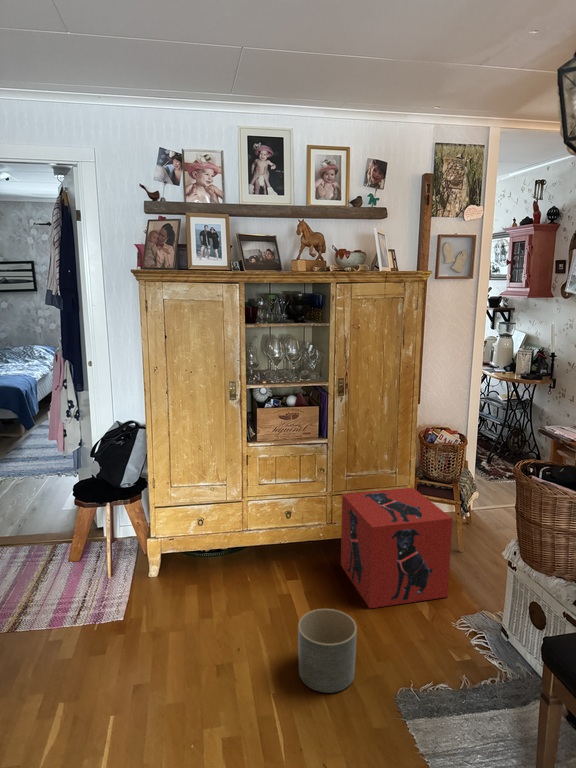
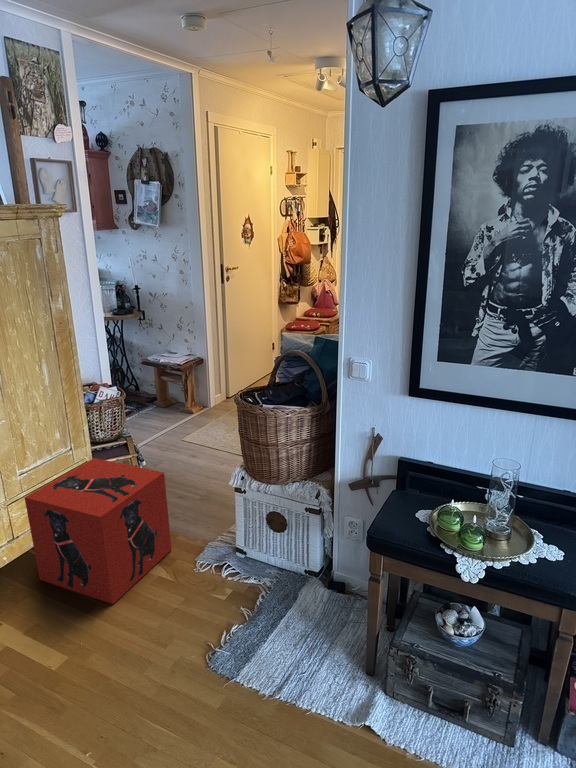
planter: present [298,609,357,693] -> none [86,622,162,725]

